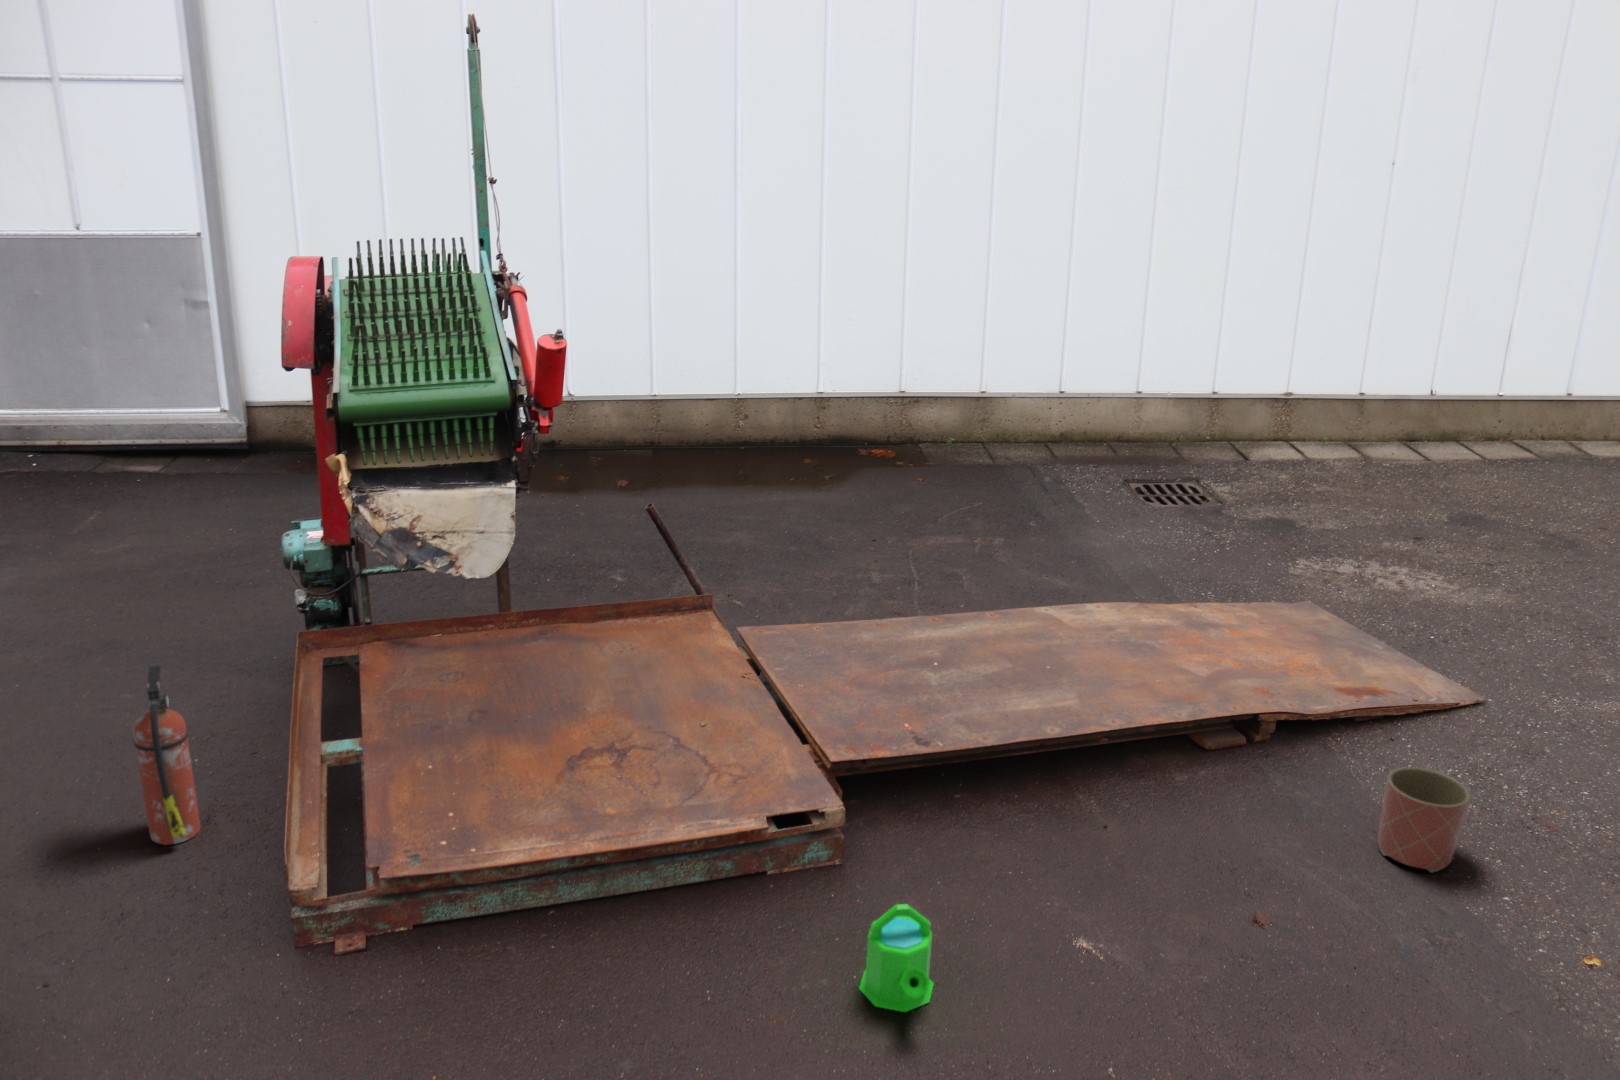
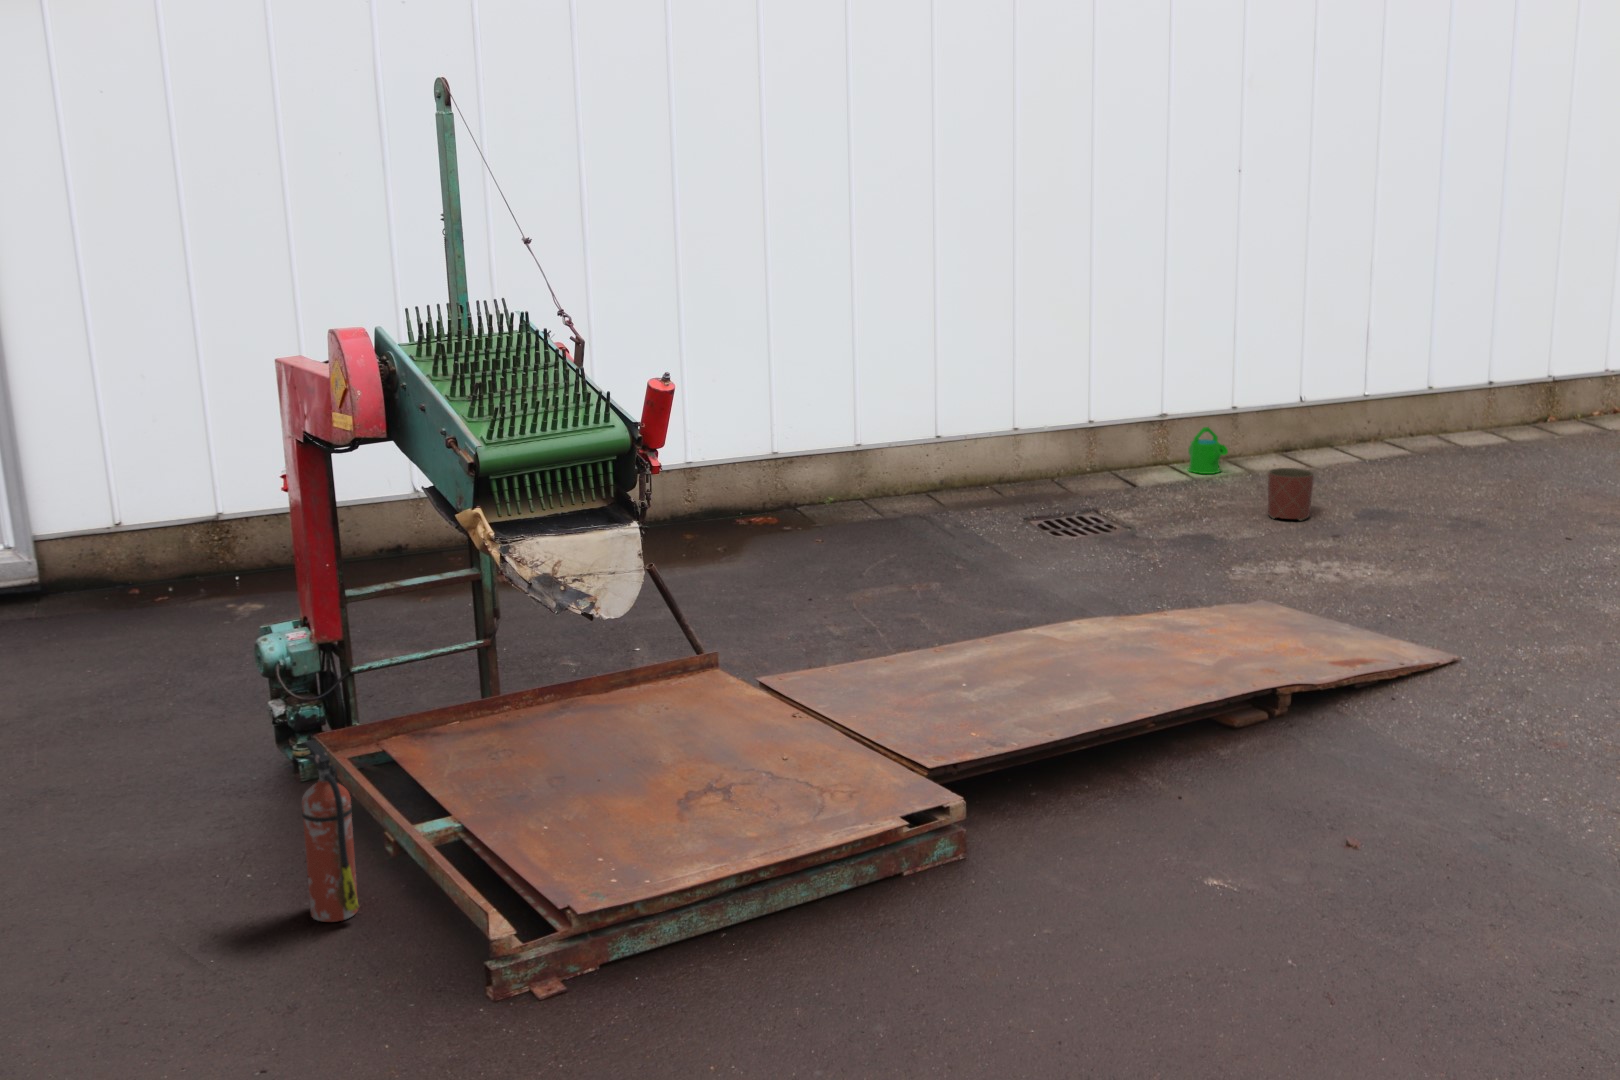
planter: present [1378,767,1470,872] -> present [1268,468,1314,521]
watering can: present [859,904,933,1012] -> present [1188,427,1228,474]

